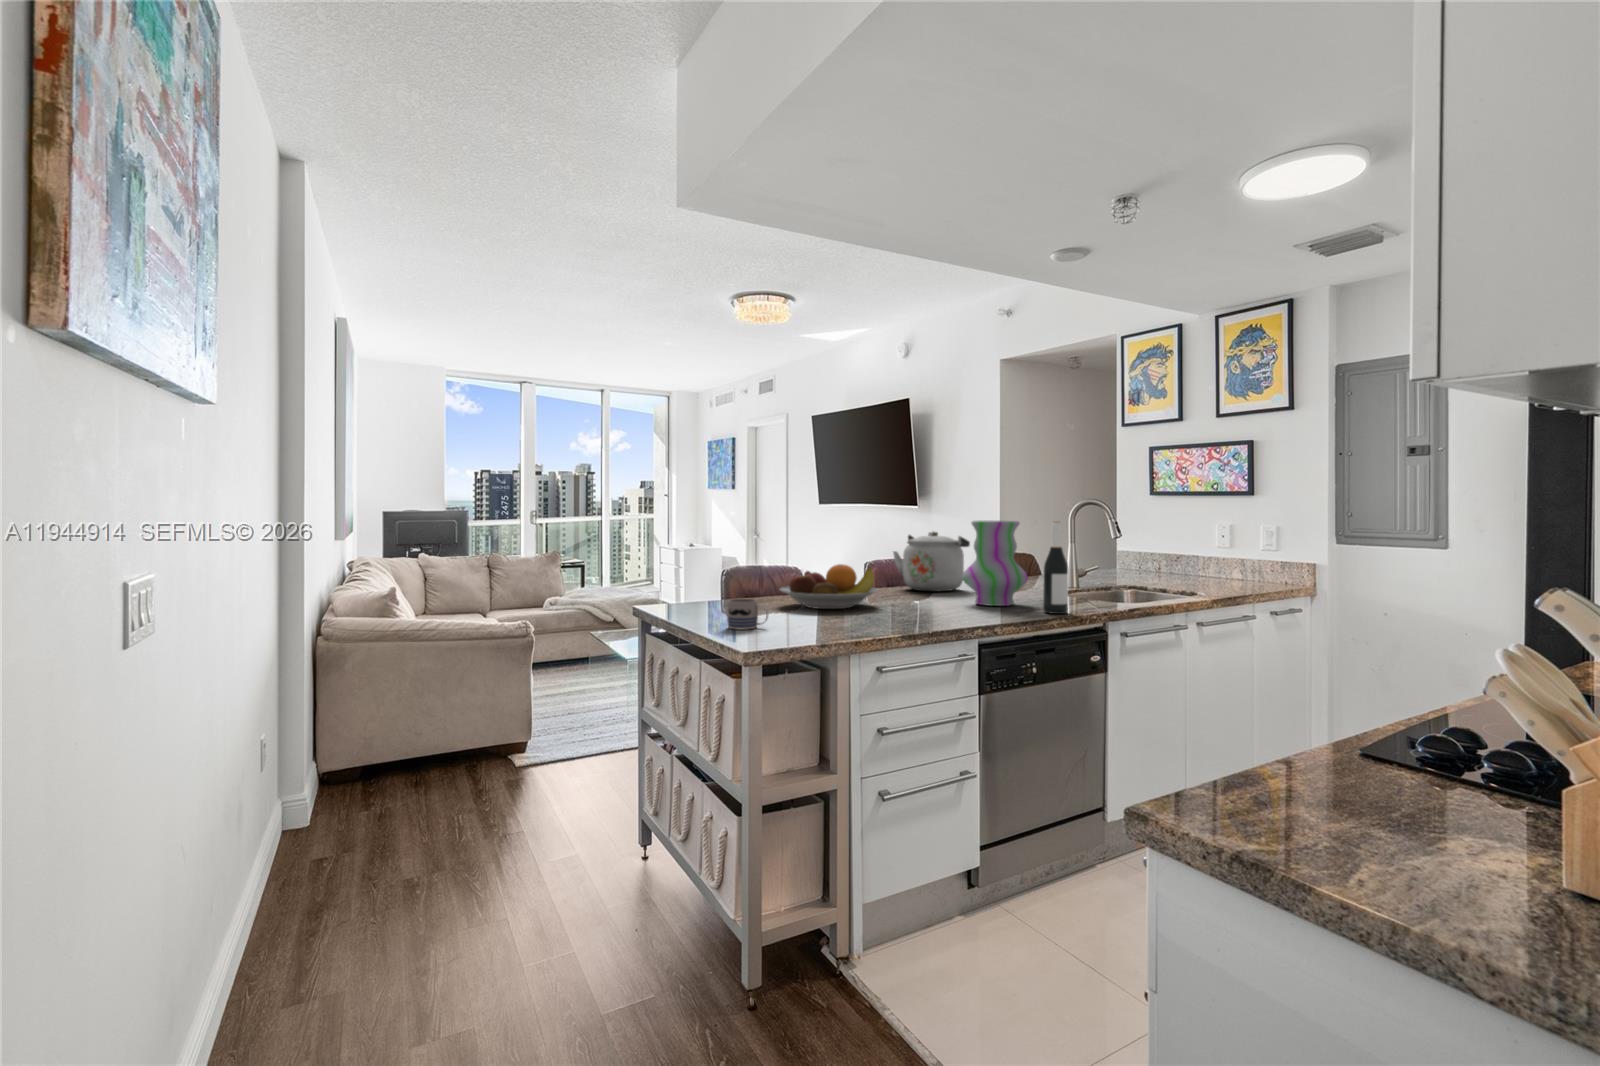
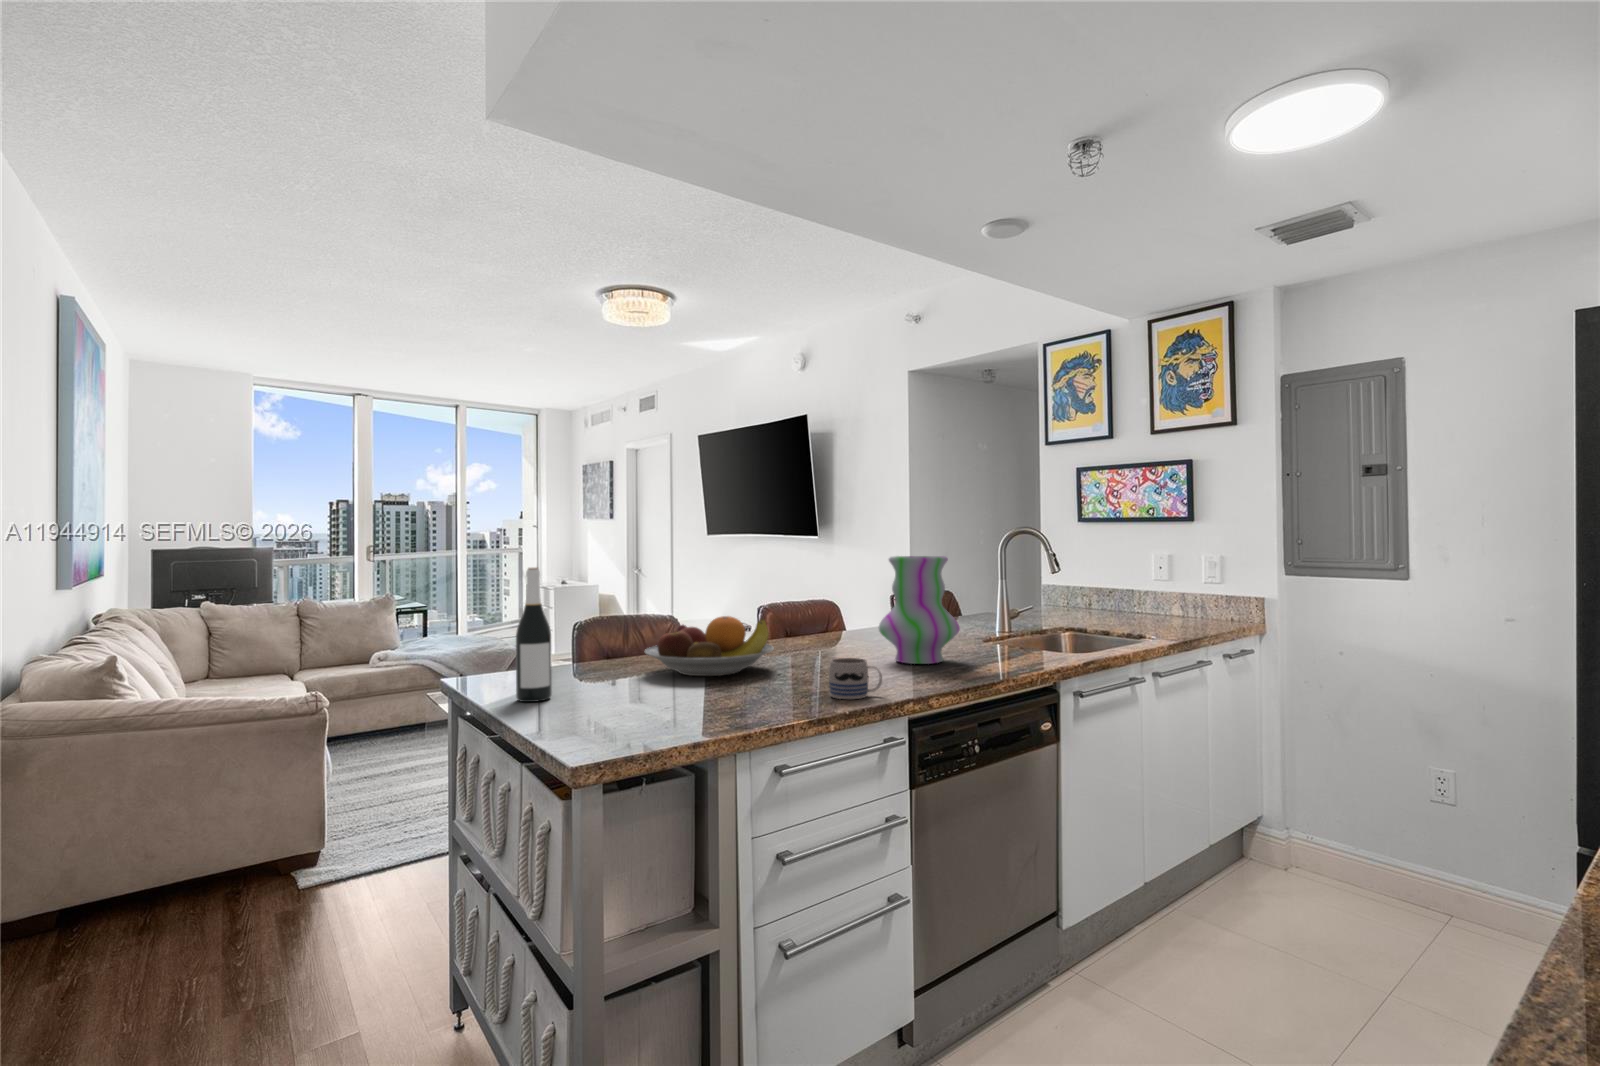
wine bottle: present [1043,522,1068,614] -> present [516,568,552,702]
kettle: present [893,531,970,591] -> none [791,569,884,643]
mug: present [727,599,768,630] -> present [829,658,882,699]

